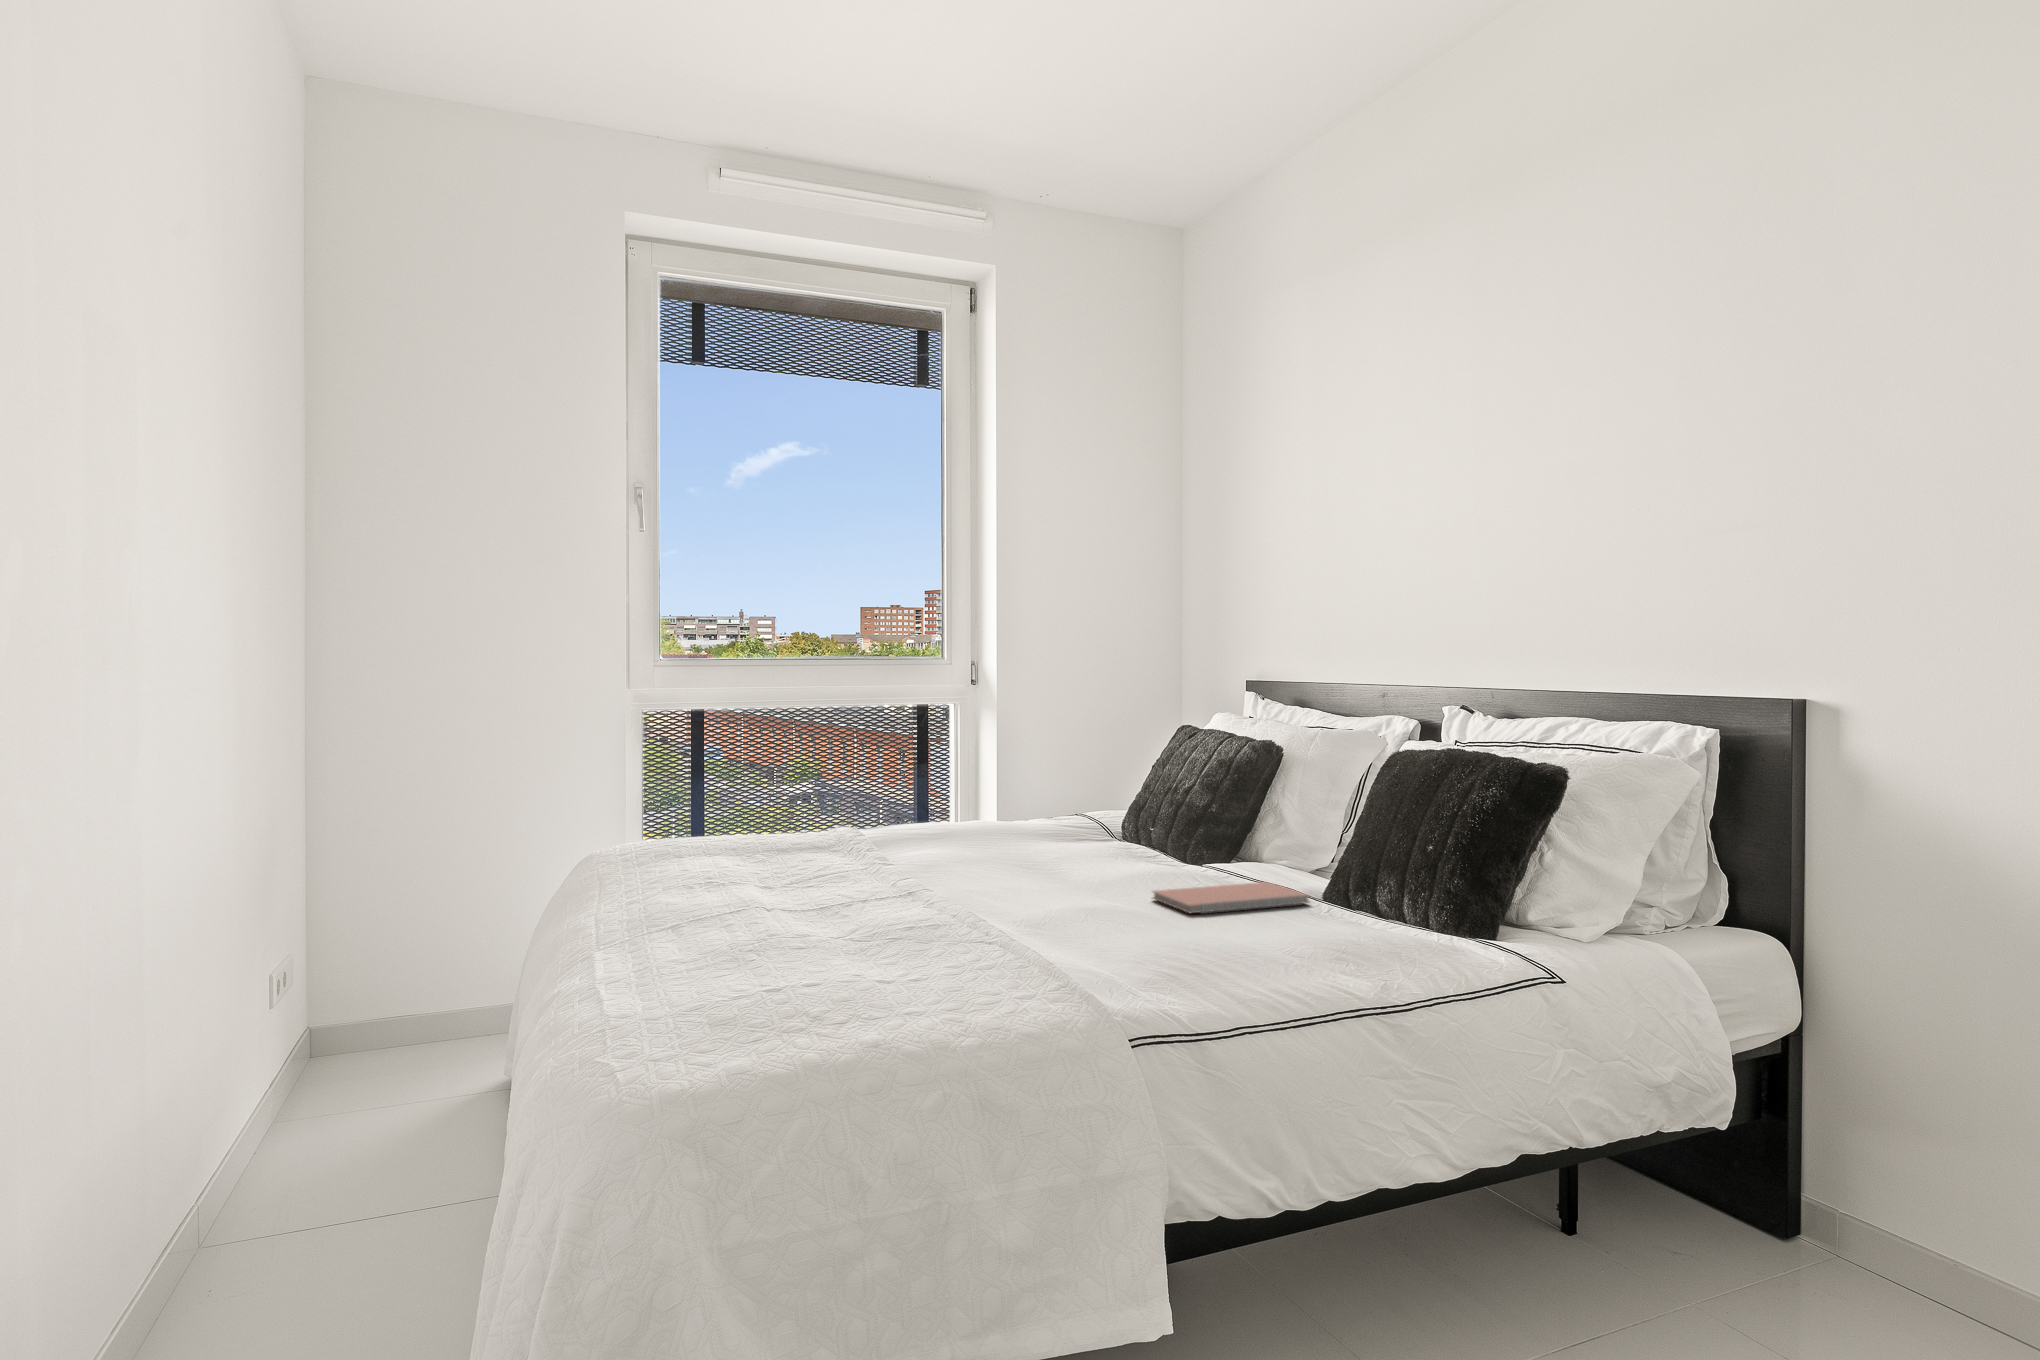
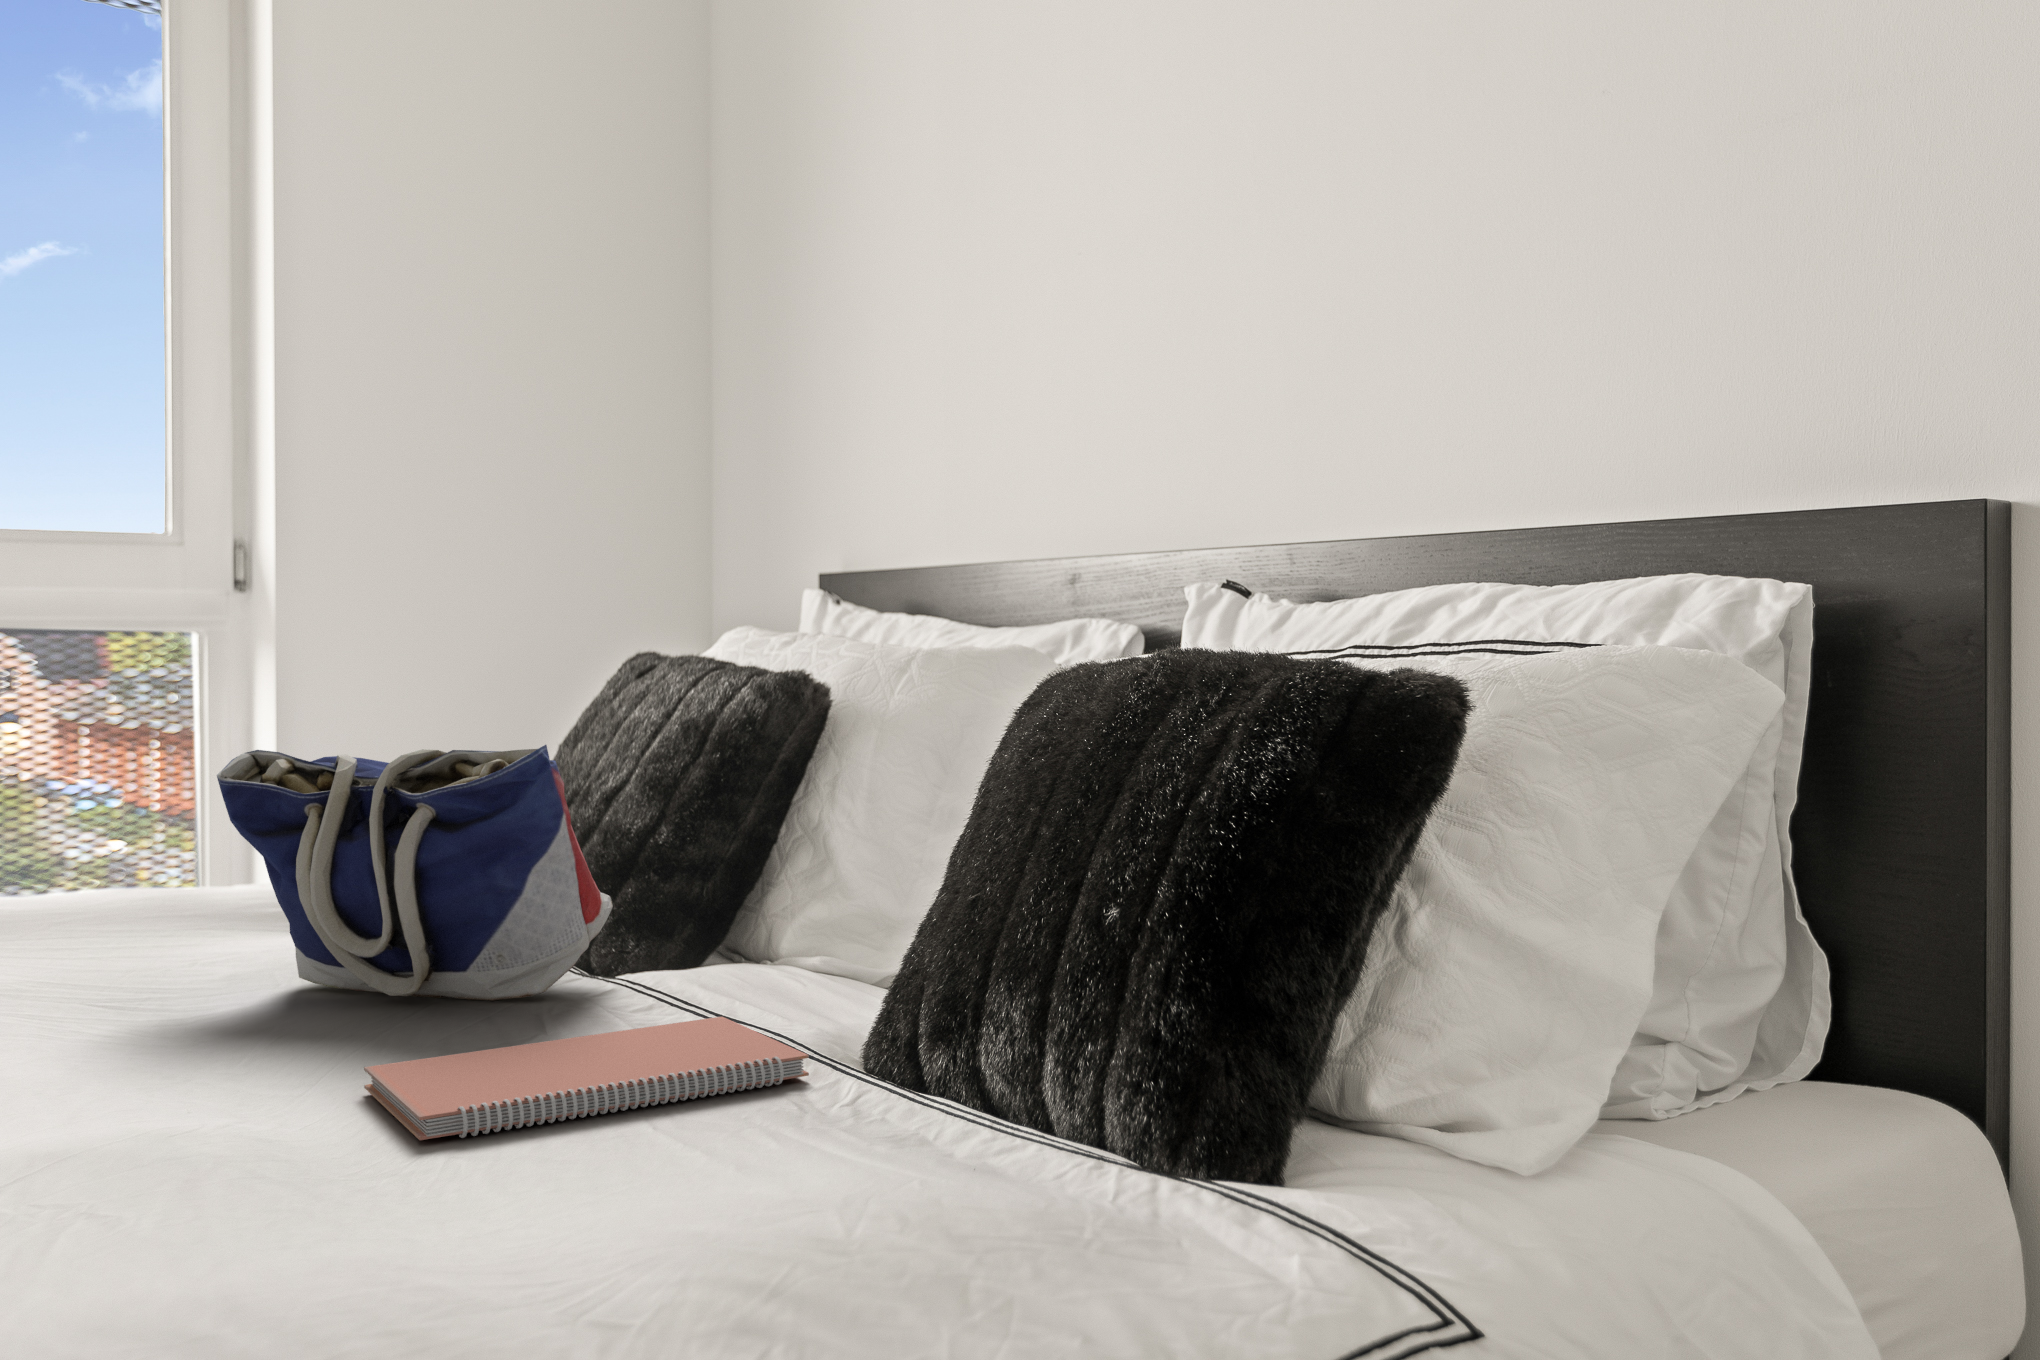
tote bag: none [1053,771,1204,873] -> present [217,745,613,1000]

